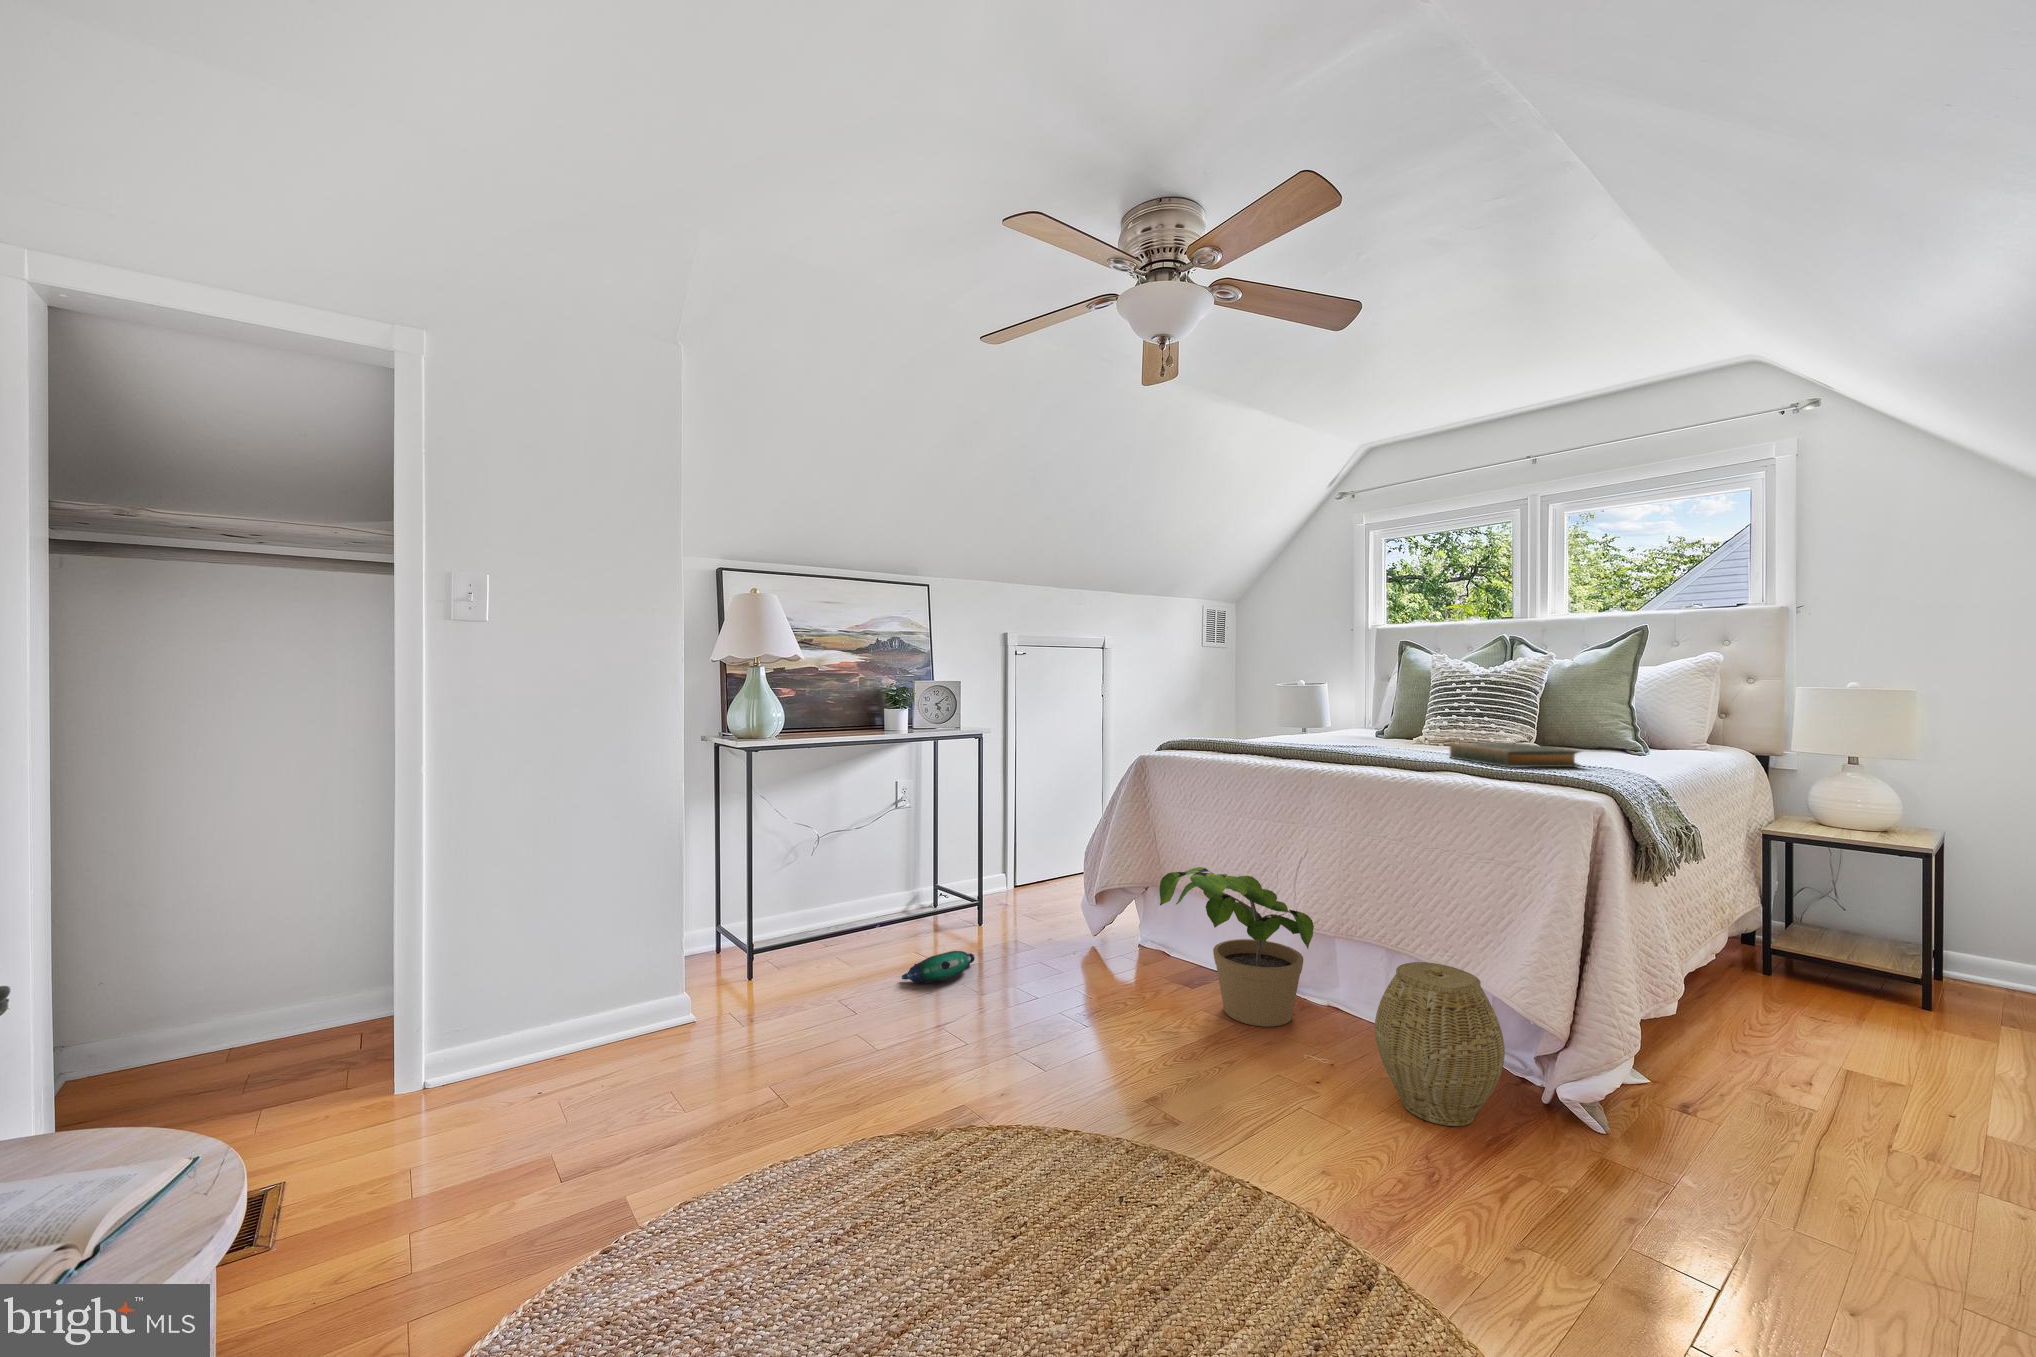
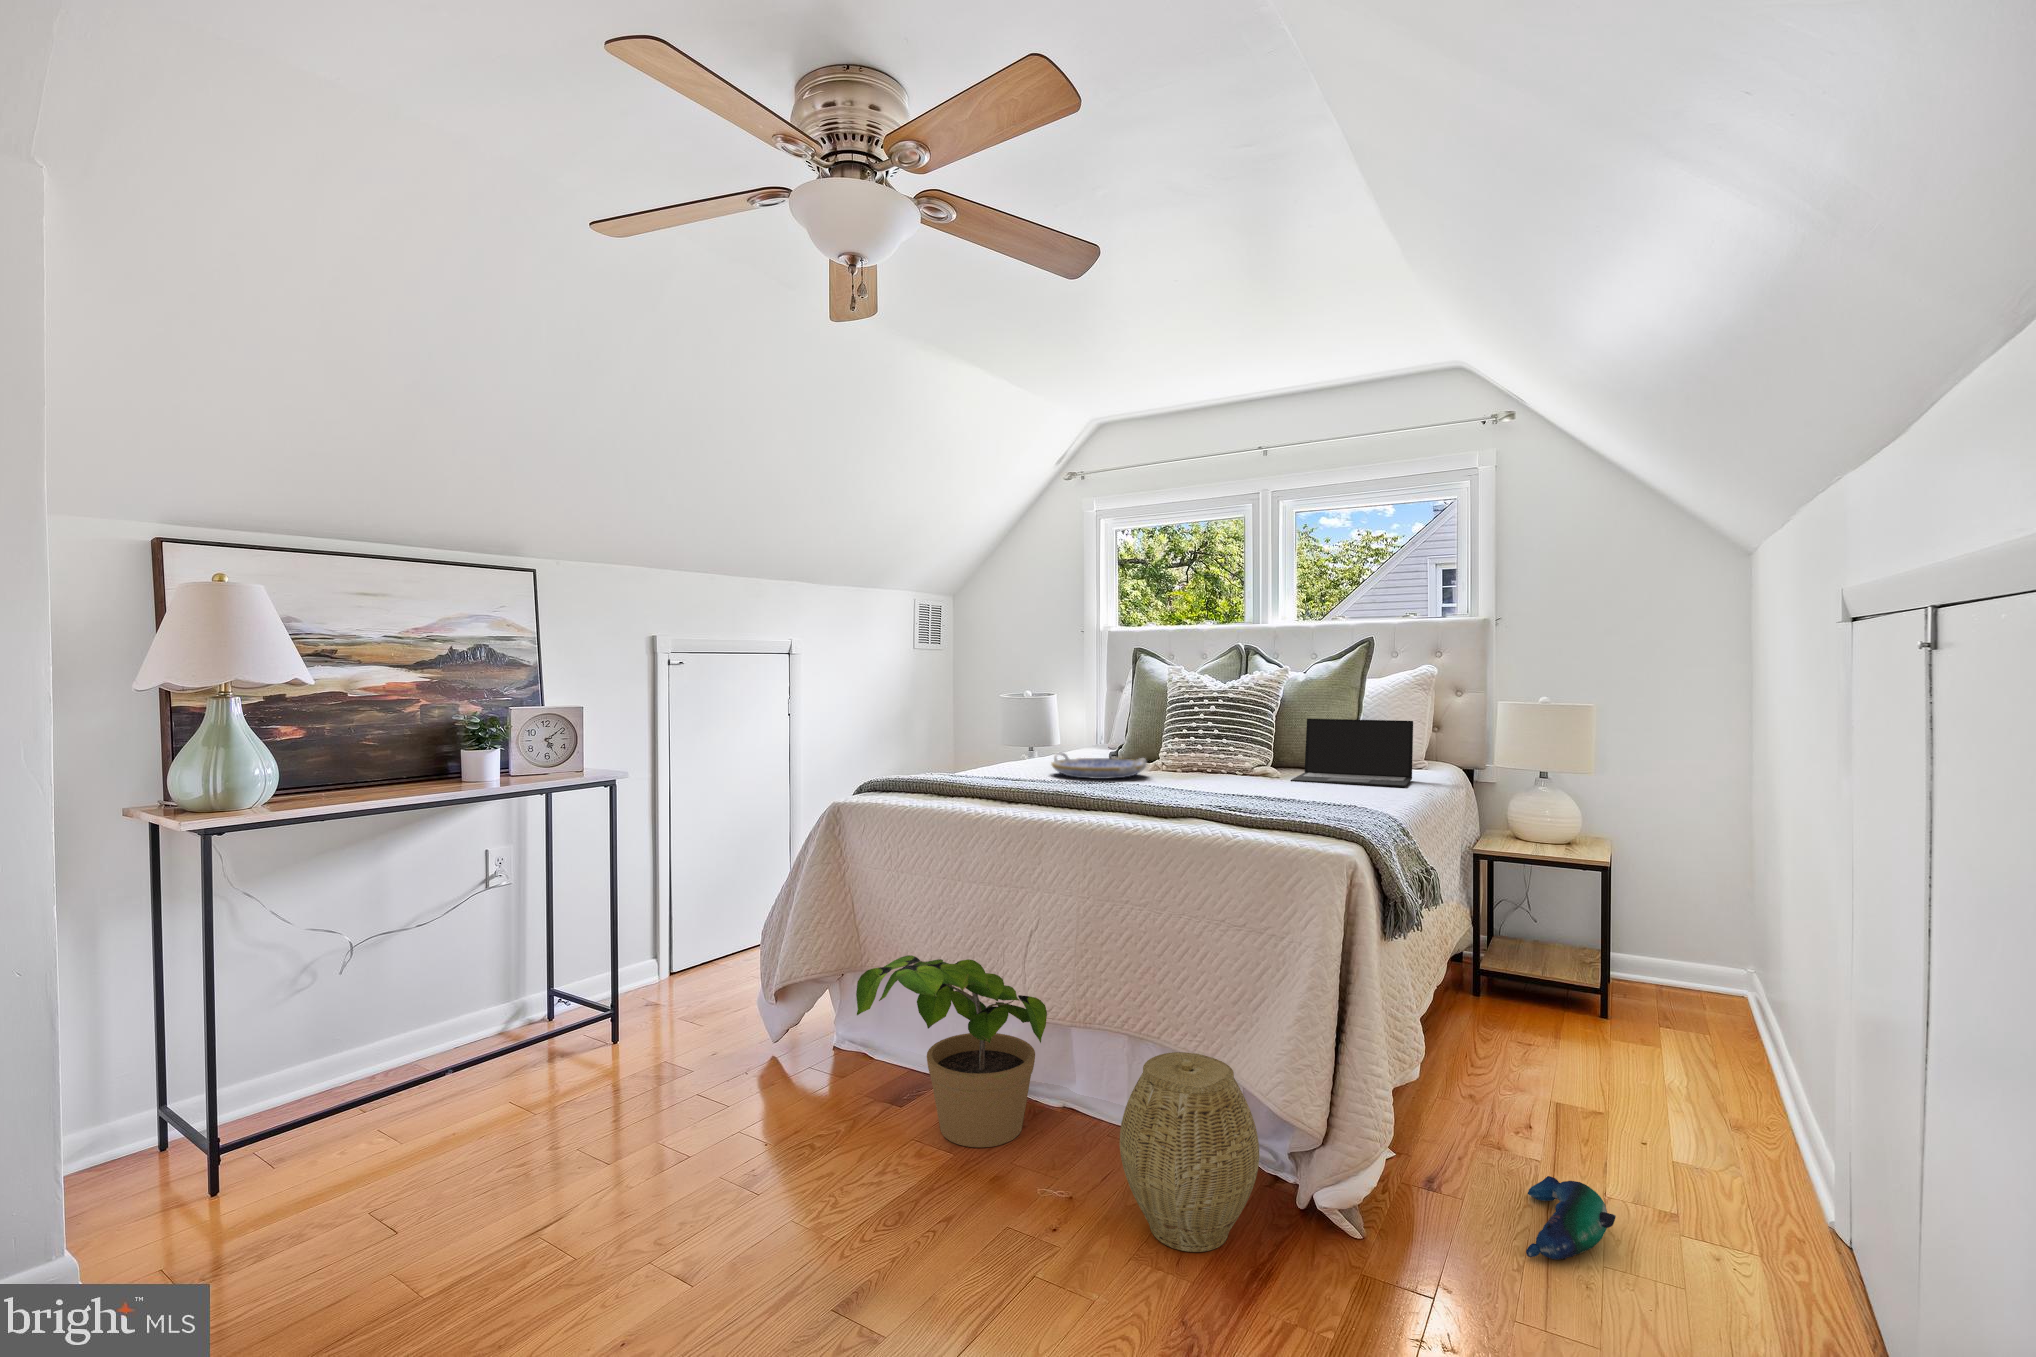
laptop: none [1552,701,1689,763] -> present [1291,719,1413,787]
serving tray: none [1321,725,1409,746] -> present [1052,752,1147,779]
hardback book: present [1450,743,1582,767] -> none [1192,772,1326,805]
plush toy: present [902,951,975,983] -> present [1526,1176,1616,1260]

